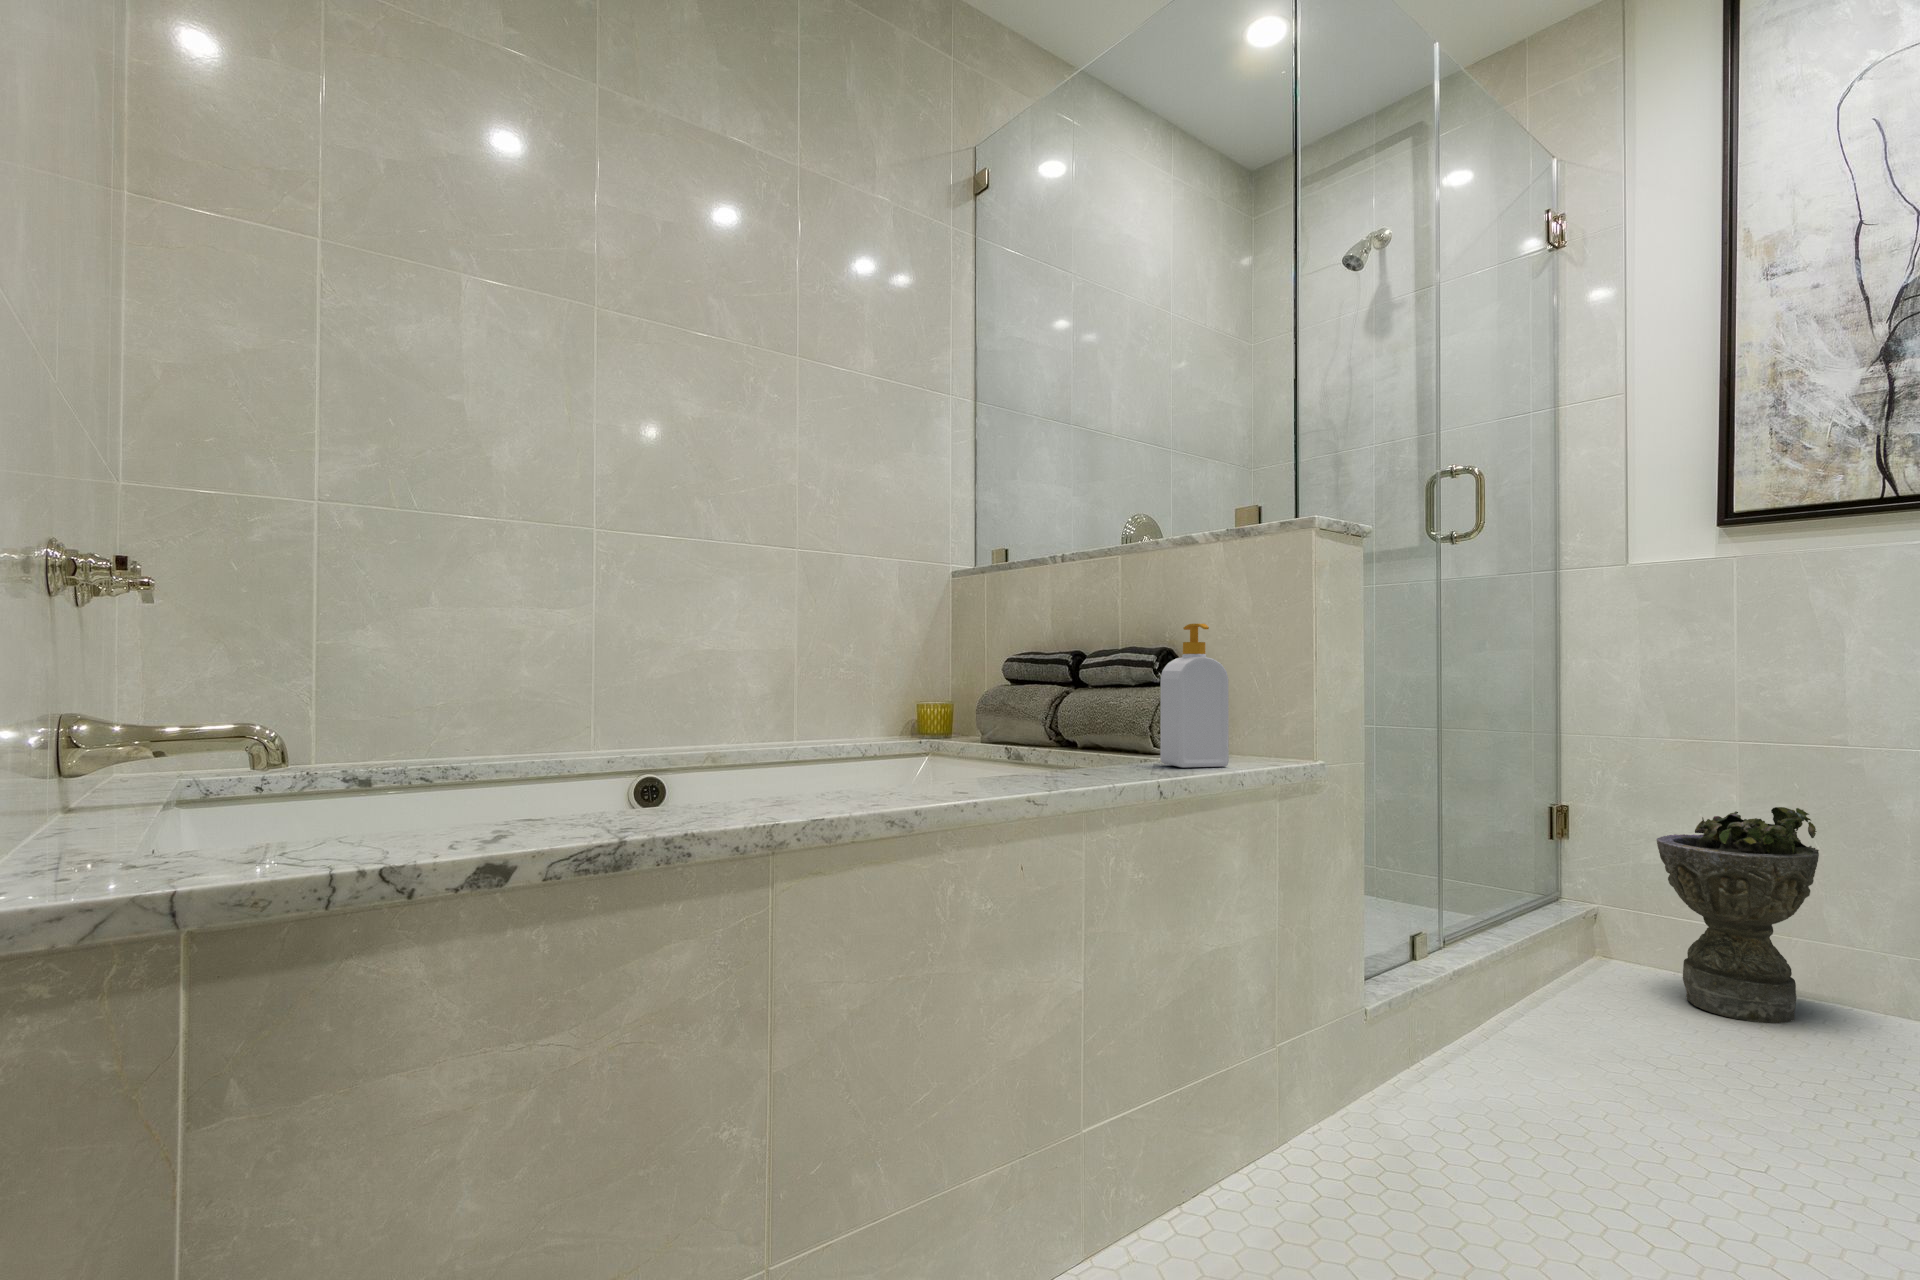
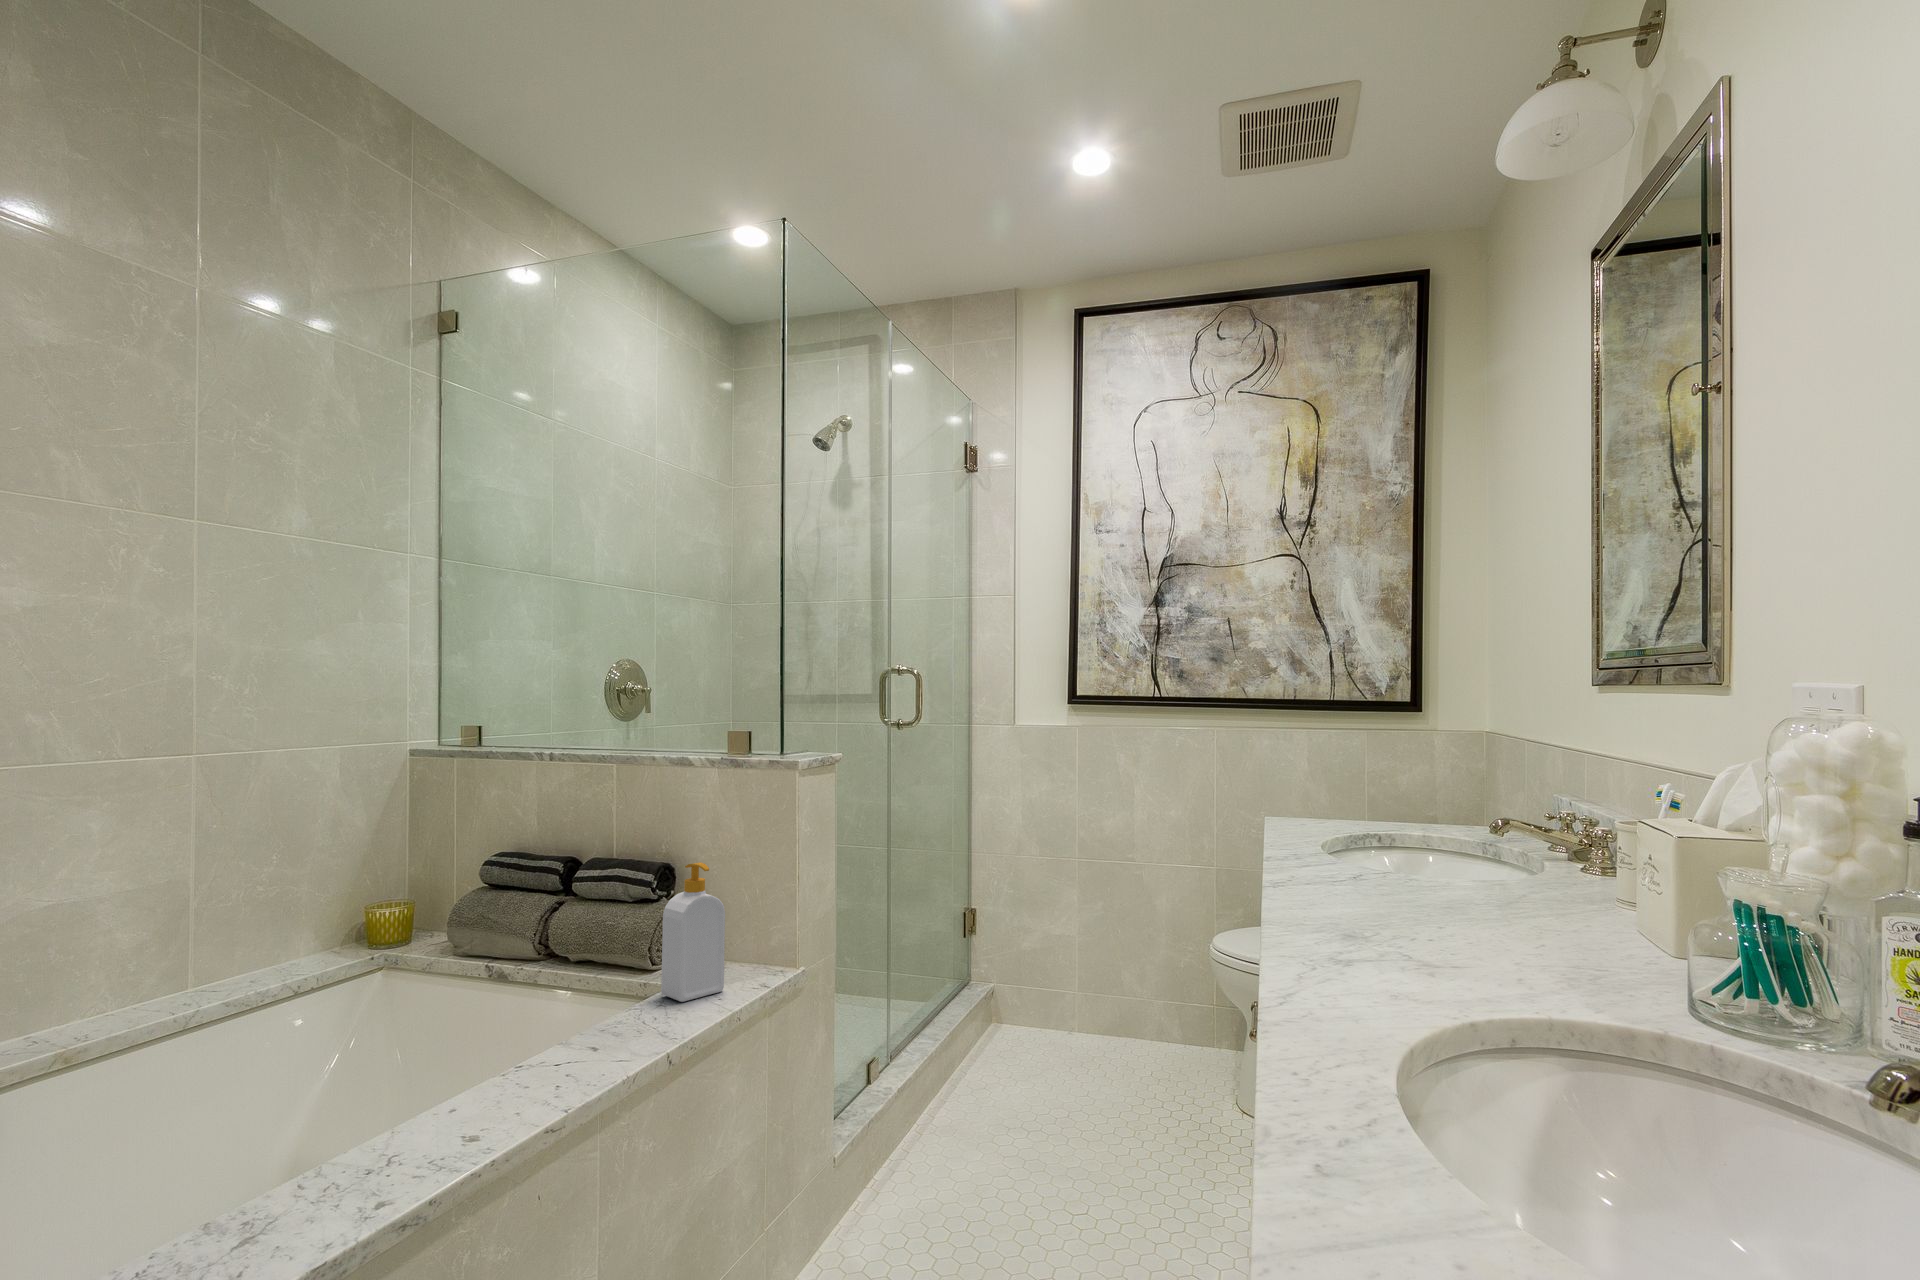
planter: present [1657,807,1819,1023] -> none [1031,919,1121,1081]

